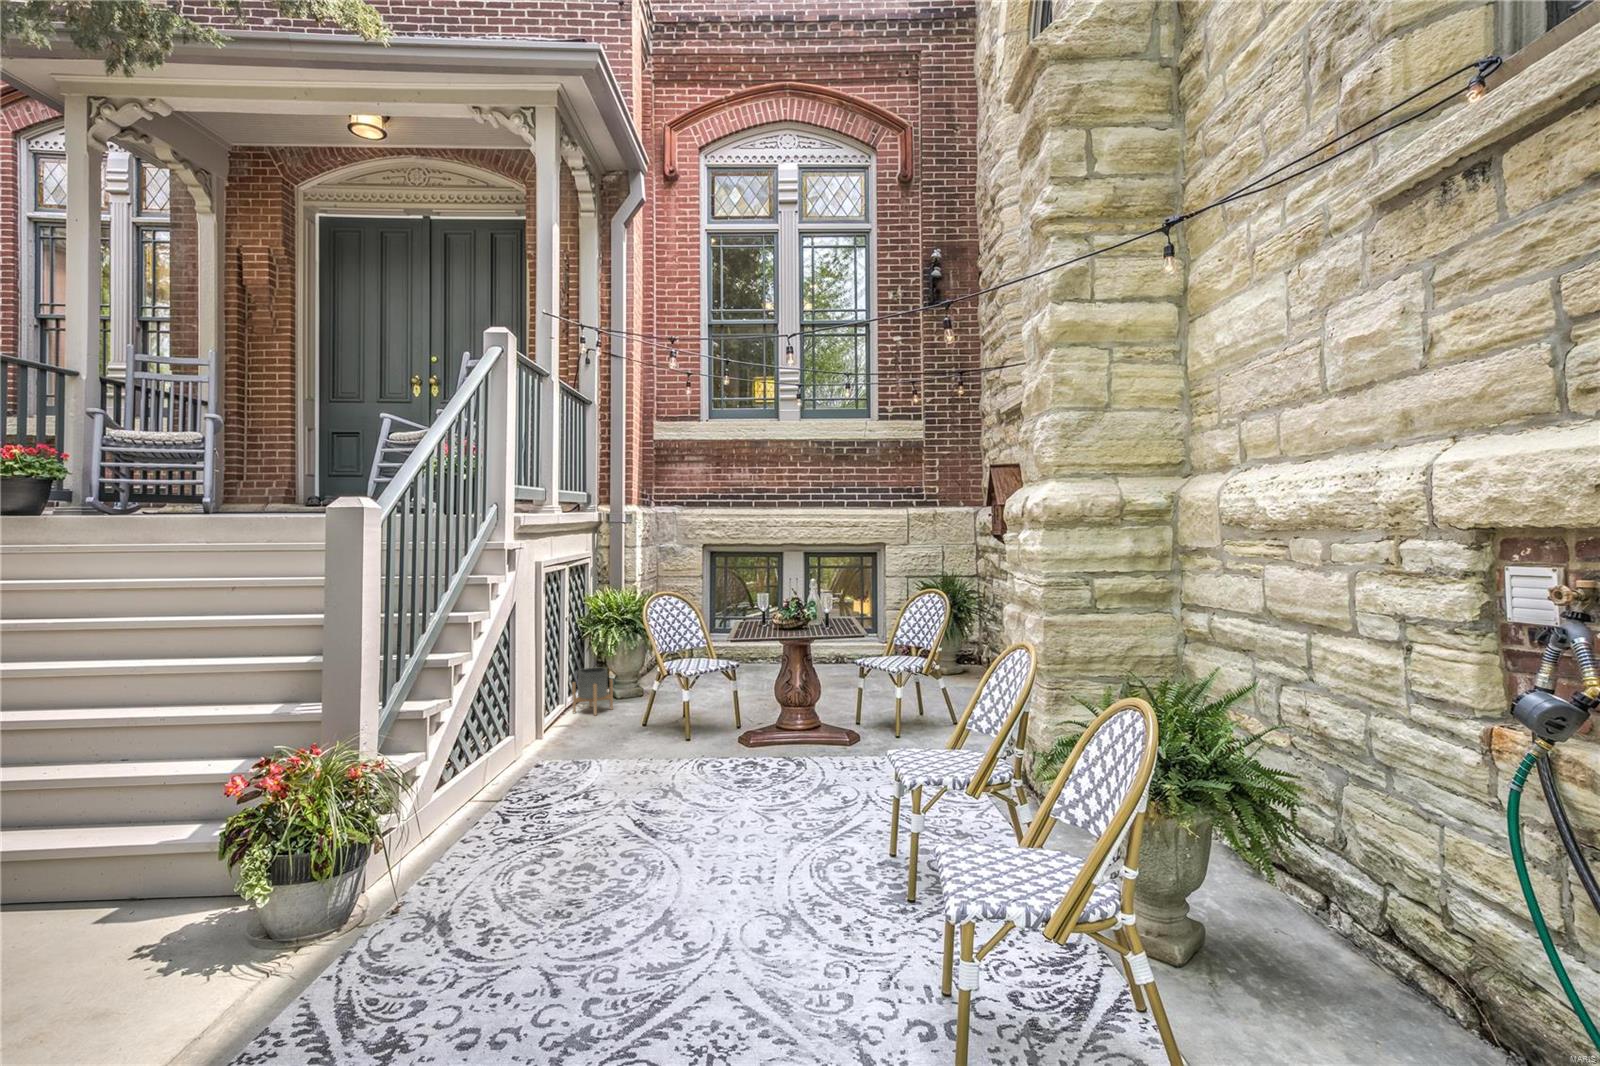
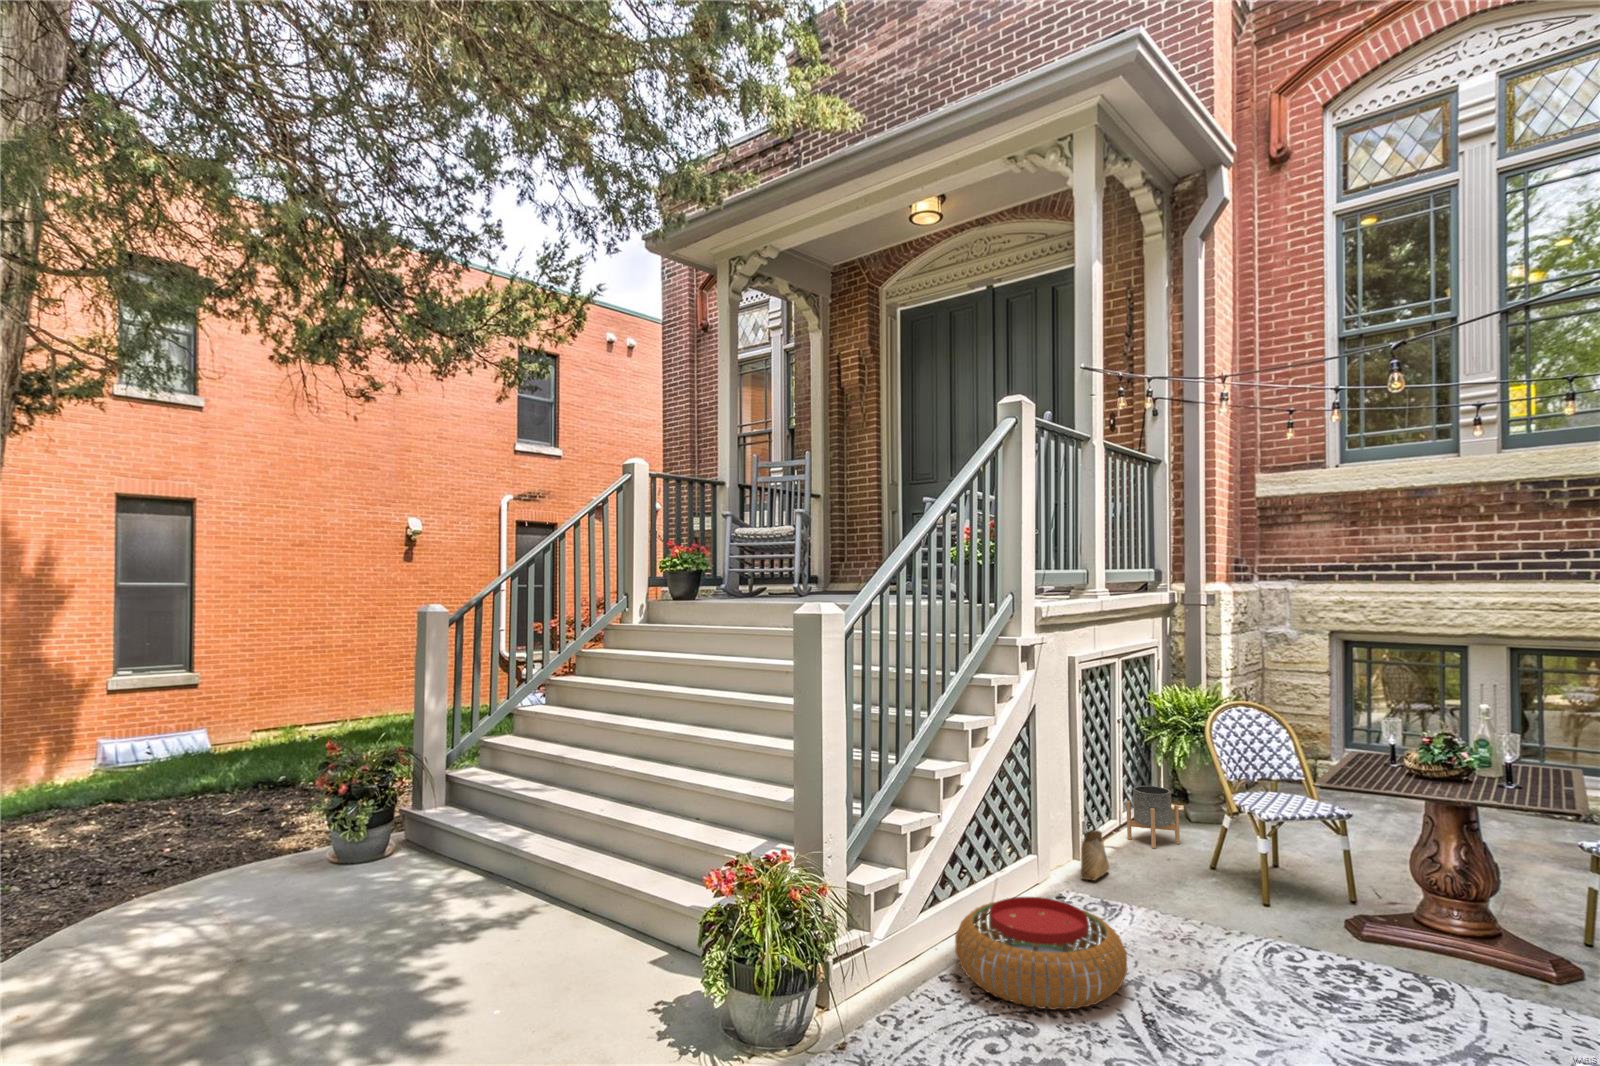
woven basket: none [545,690,569,747] -> present [1078,812,1109,880]
pouf: none [468,756,619,845] -> present [955,897,1128,1010]

